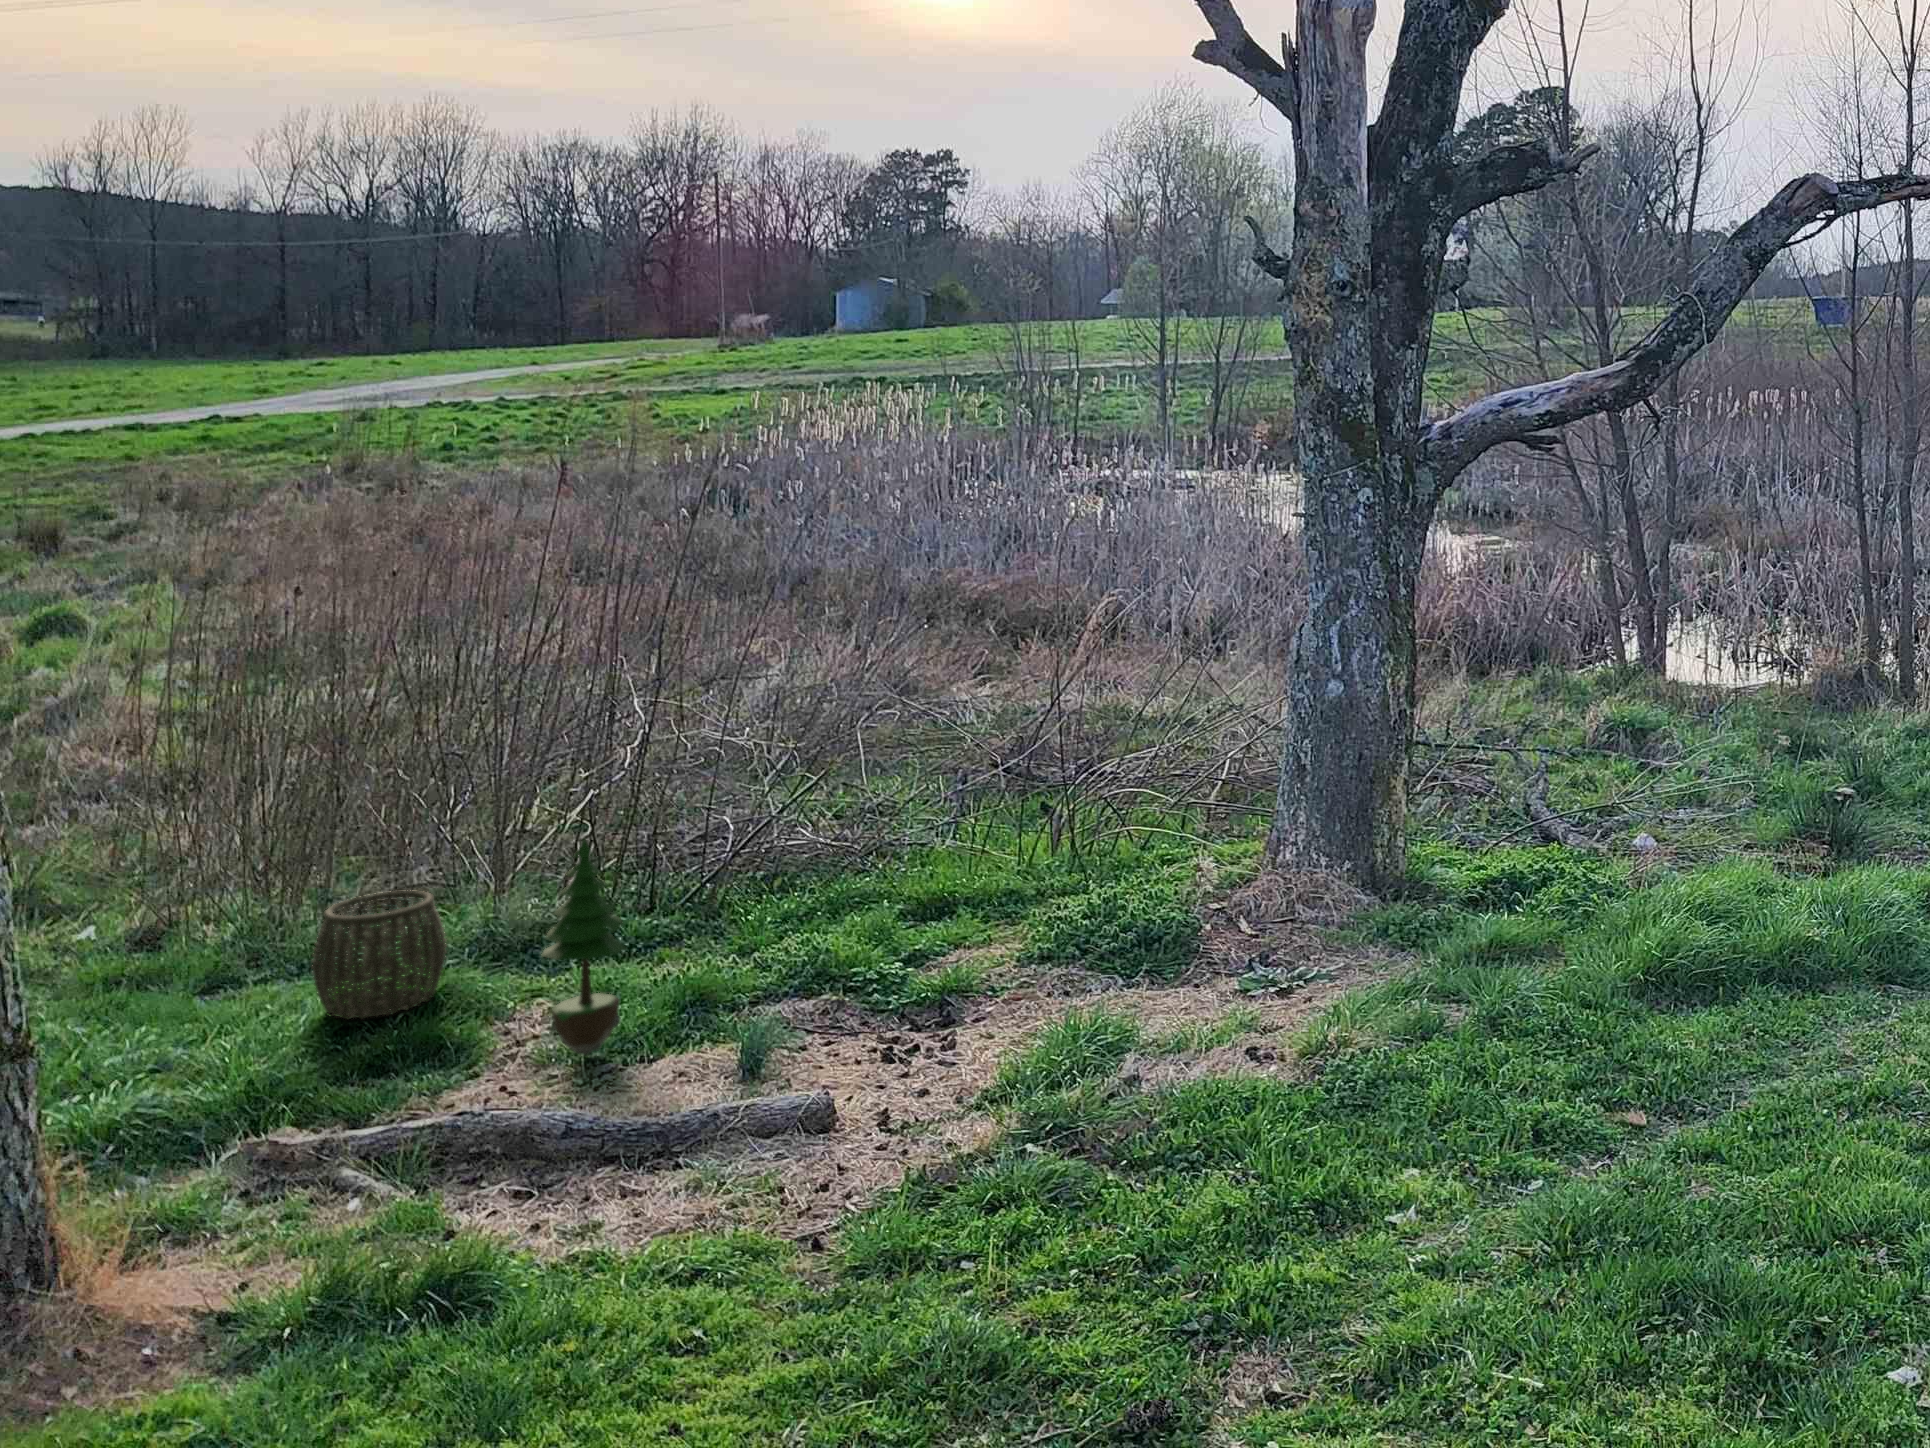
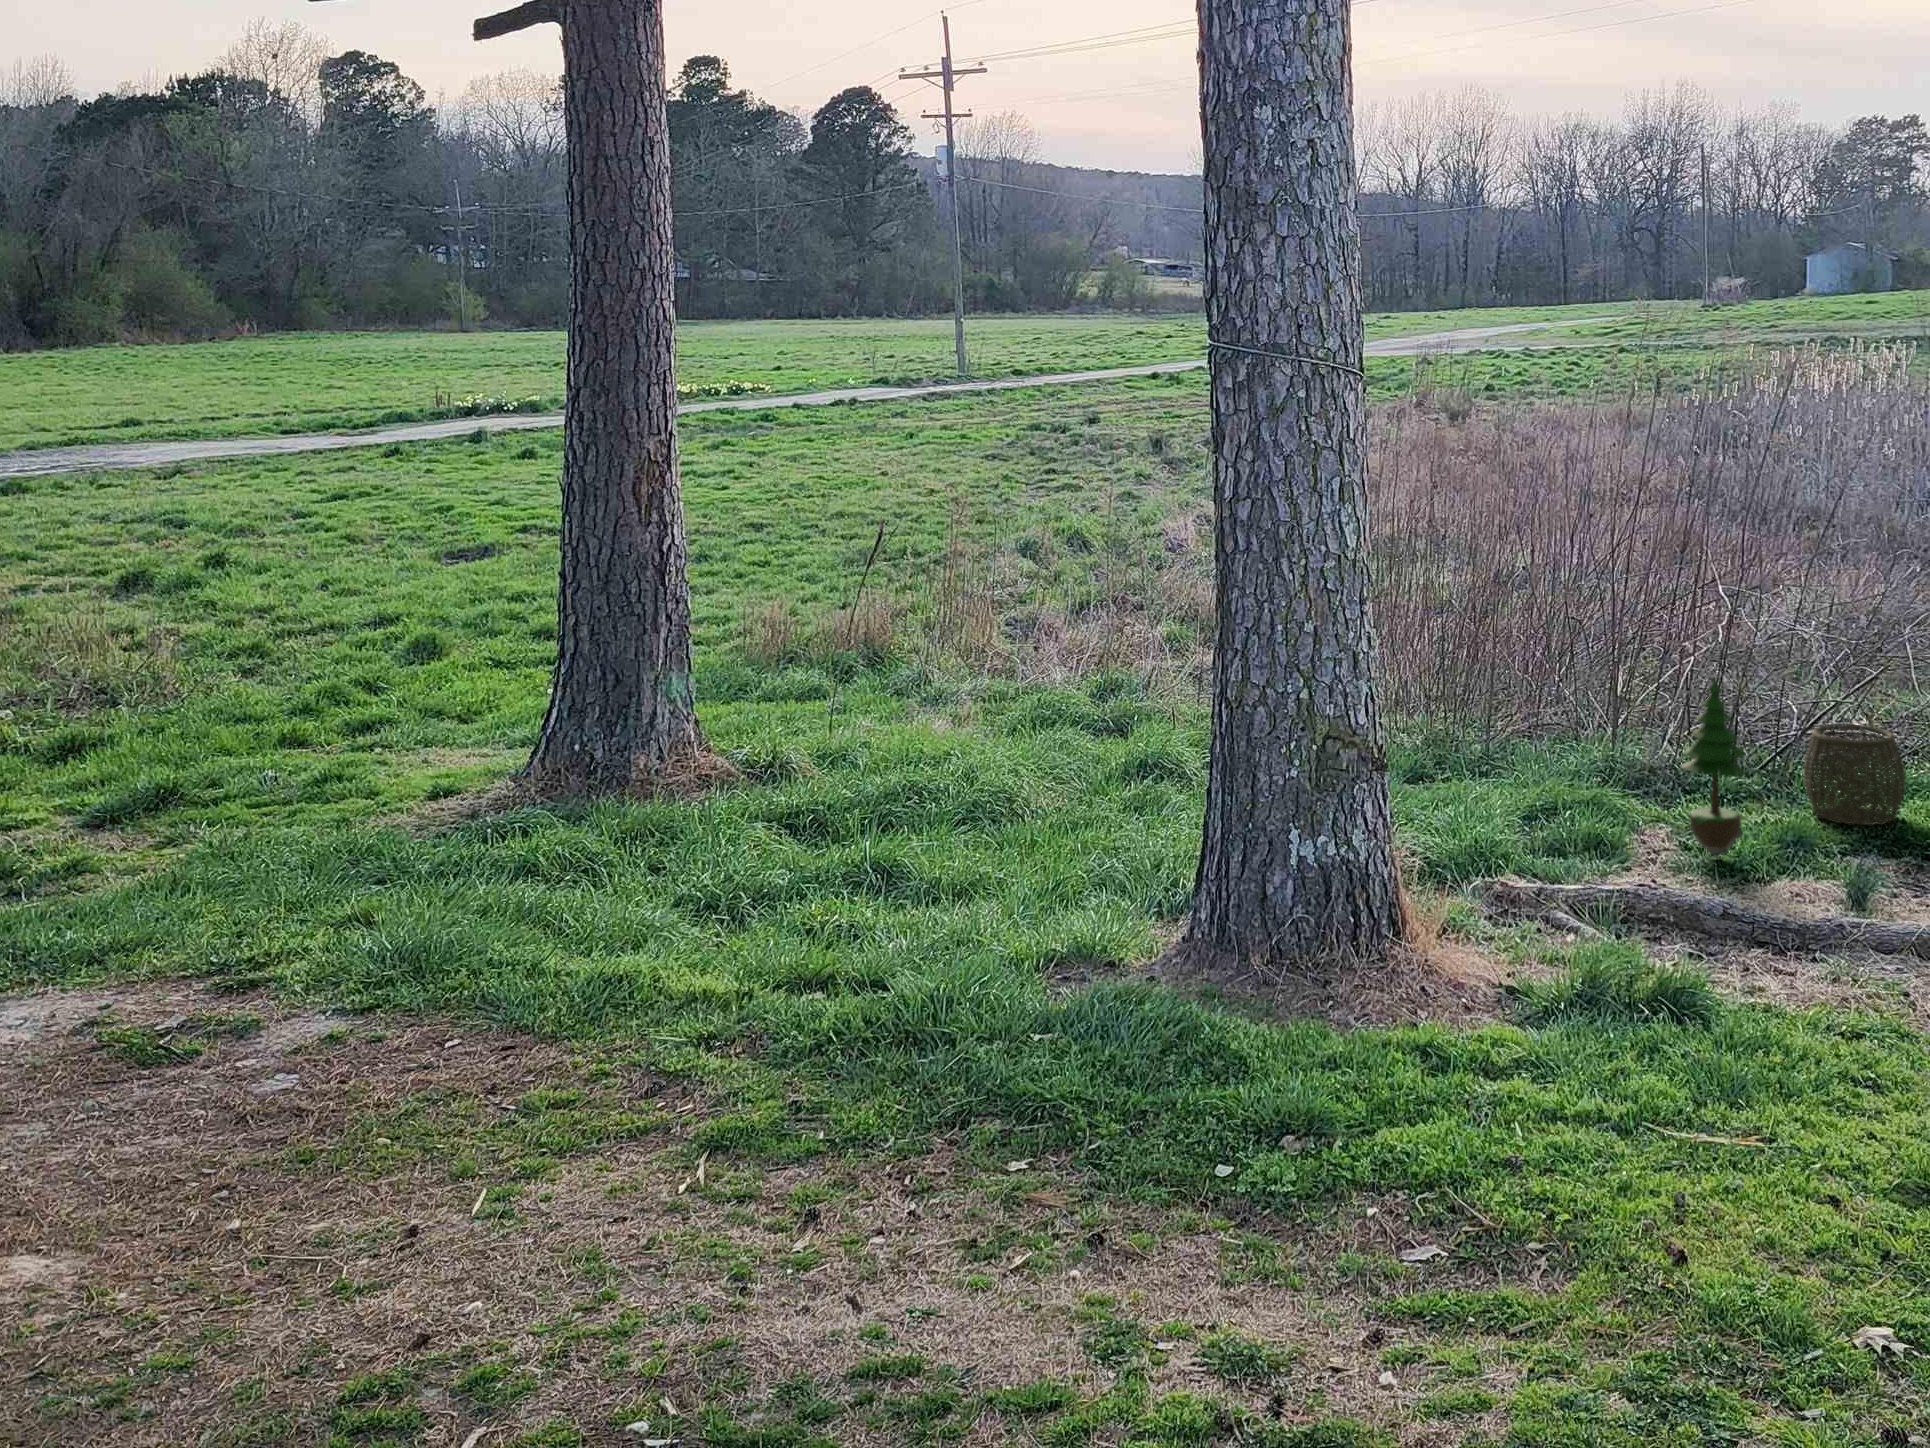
woven basket: present [312,890,446,1019] -> present [1803,724,1905,826]

